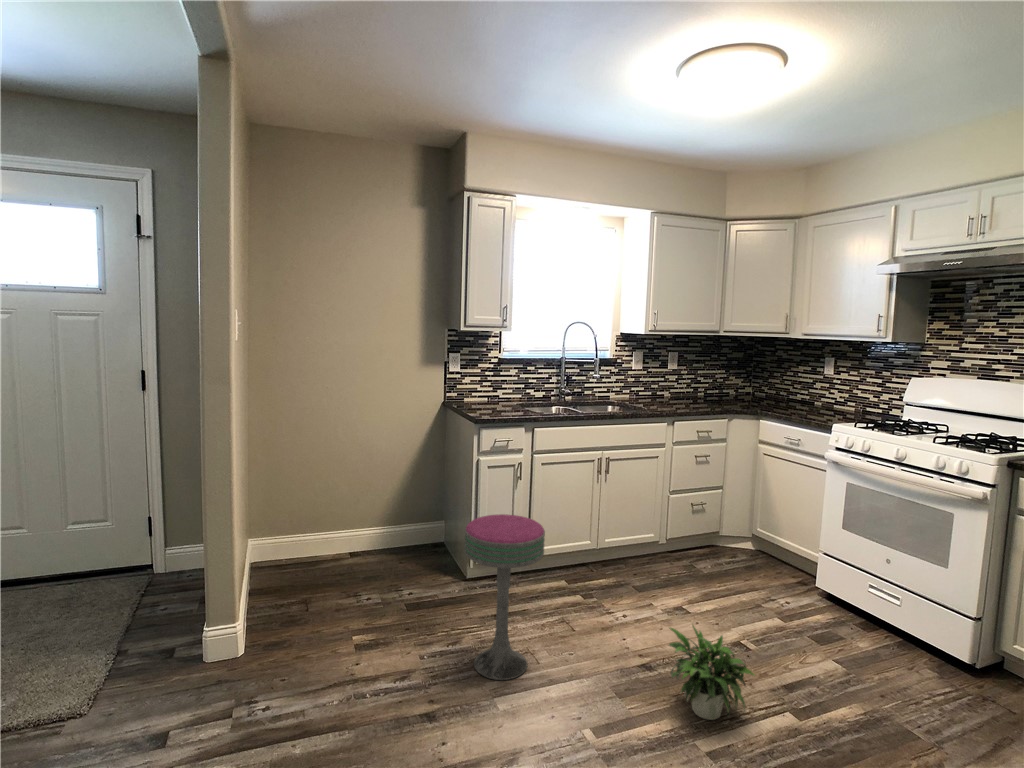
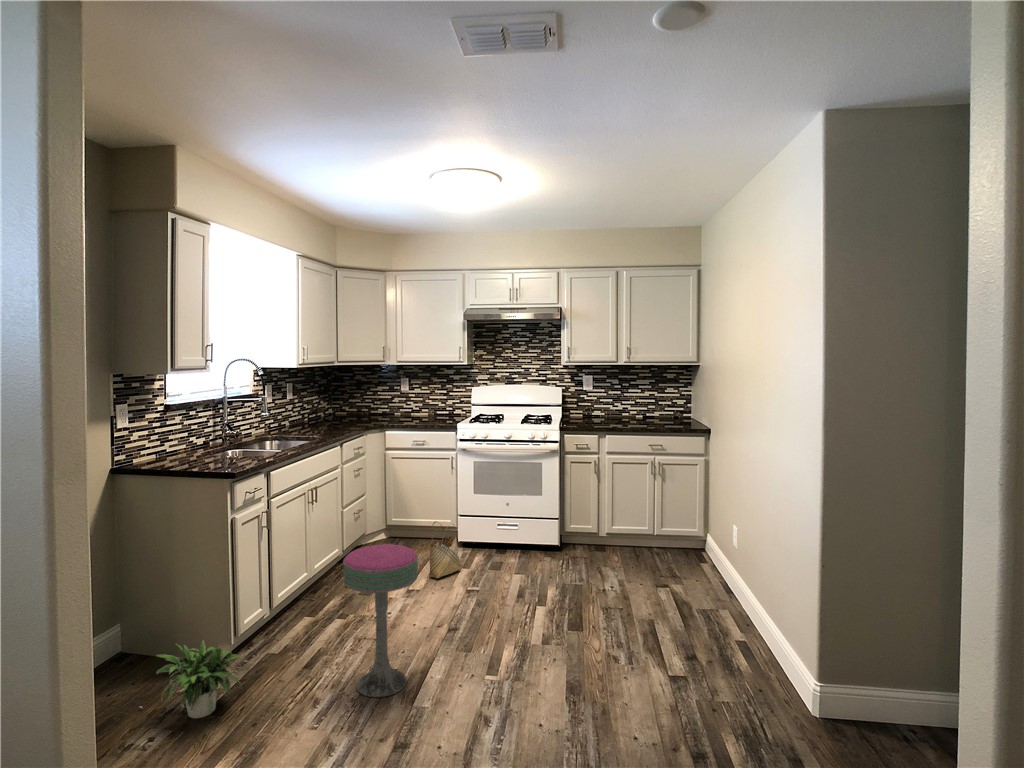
woven basket: none [723,541,776,617] -> present [429,522,460,578]
potted plant: present [669,626,755,720] -> present [140,641,241,718]

